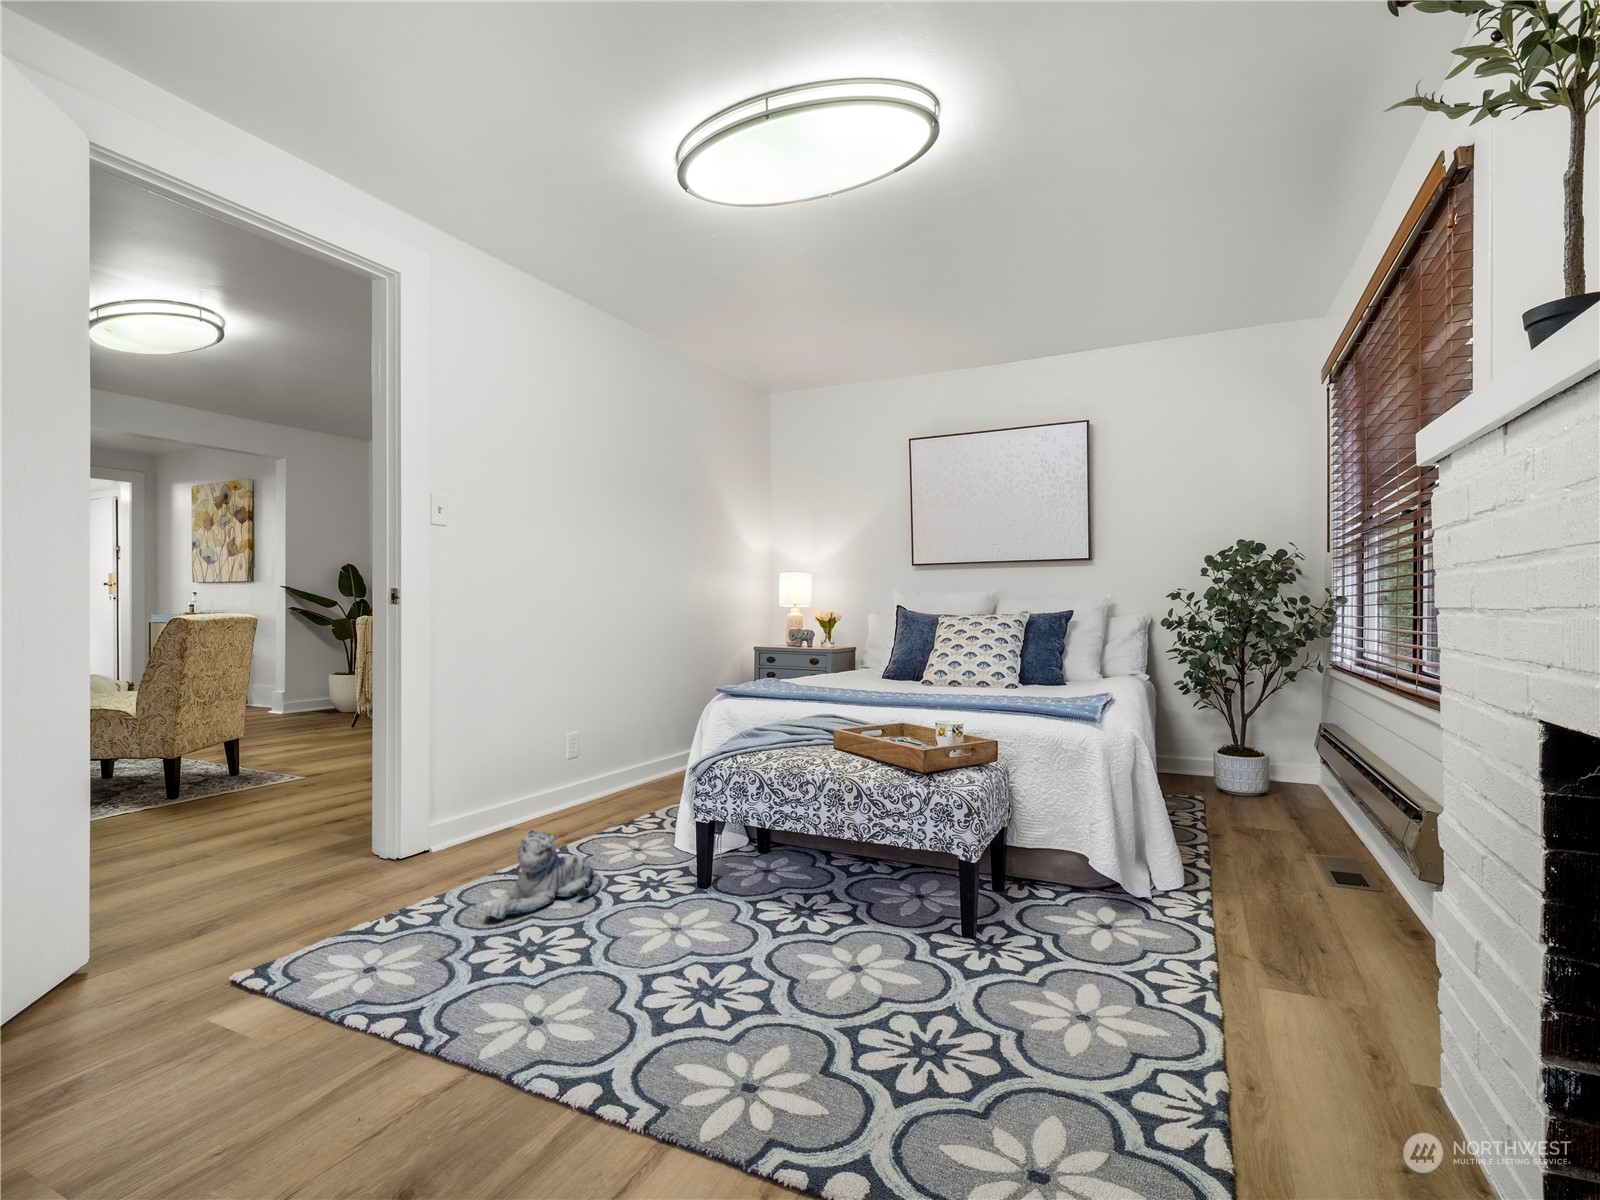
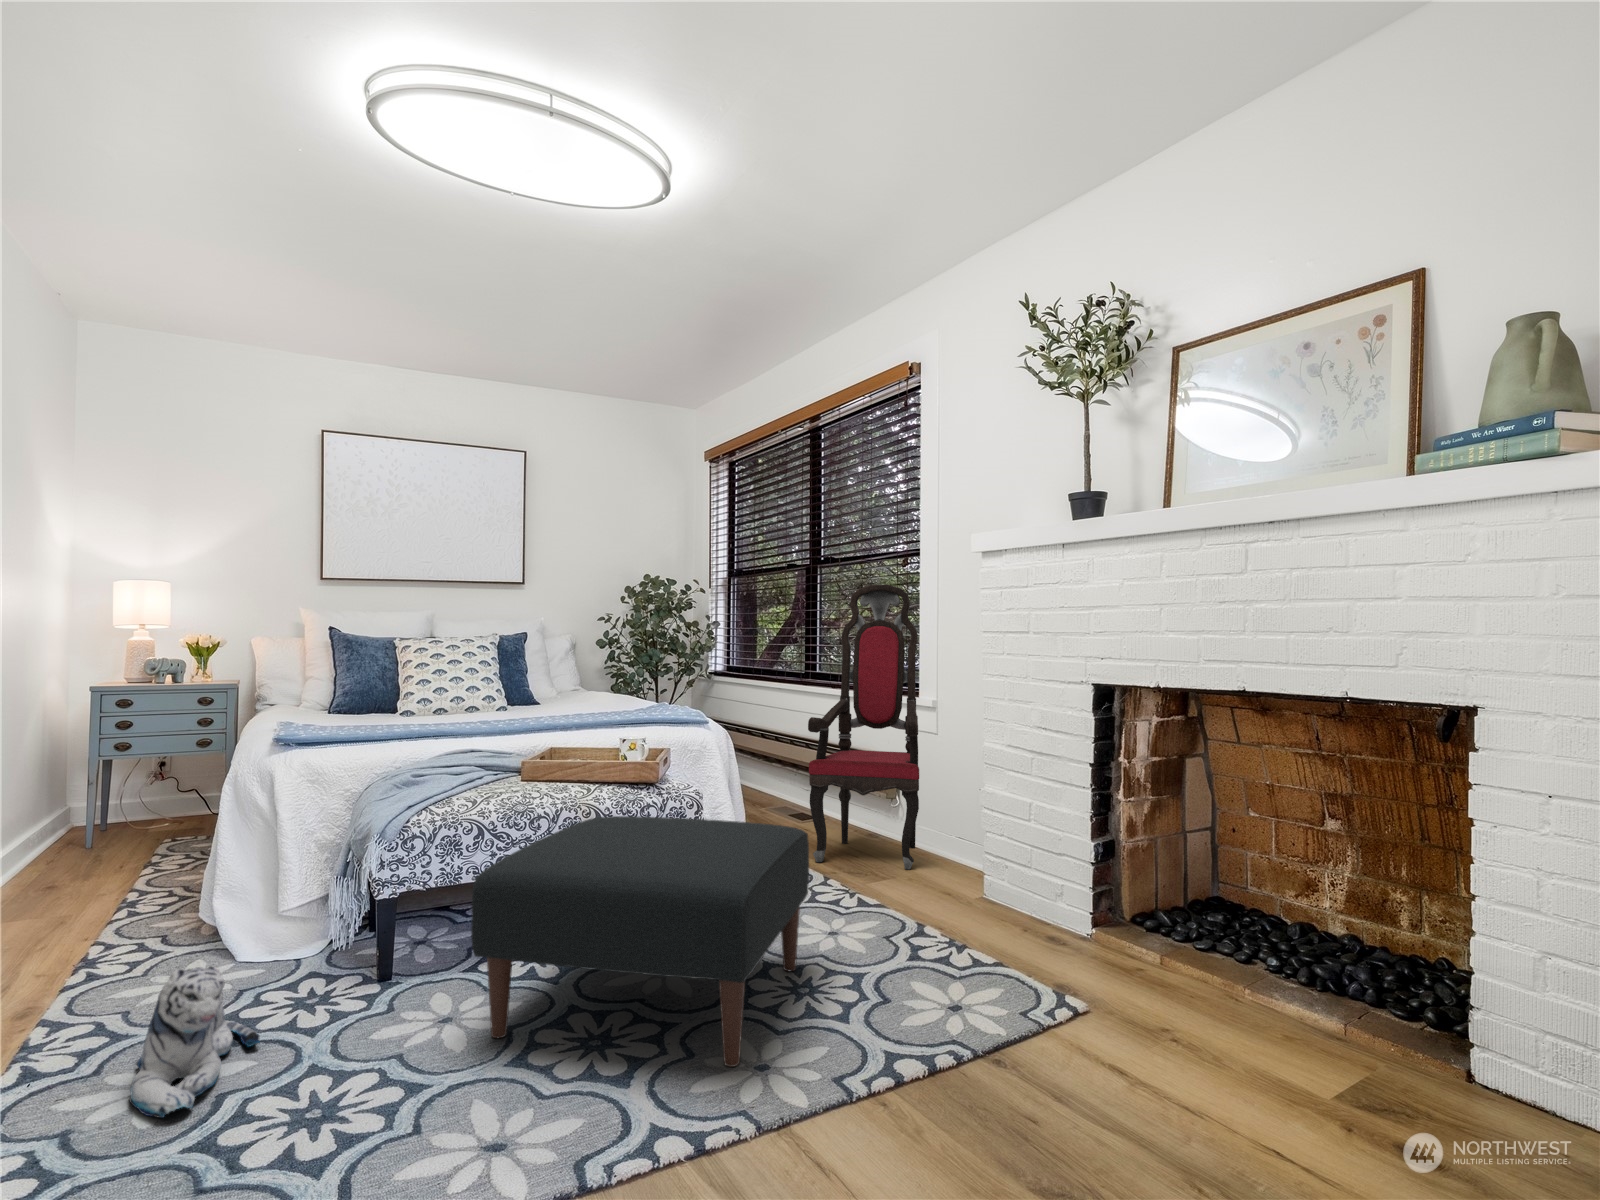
armchair: none [1234,524,1486,1000] -> present [808,585,919,869]
ottoman: none [636,794,968,1088] -> present [471,816,809,1067]

